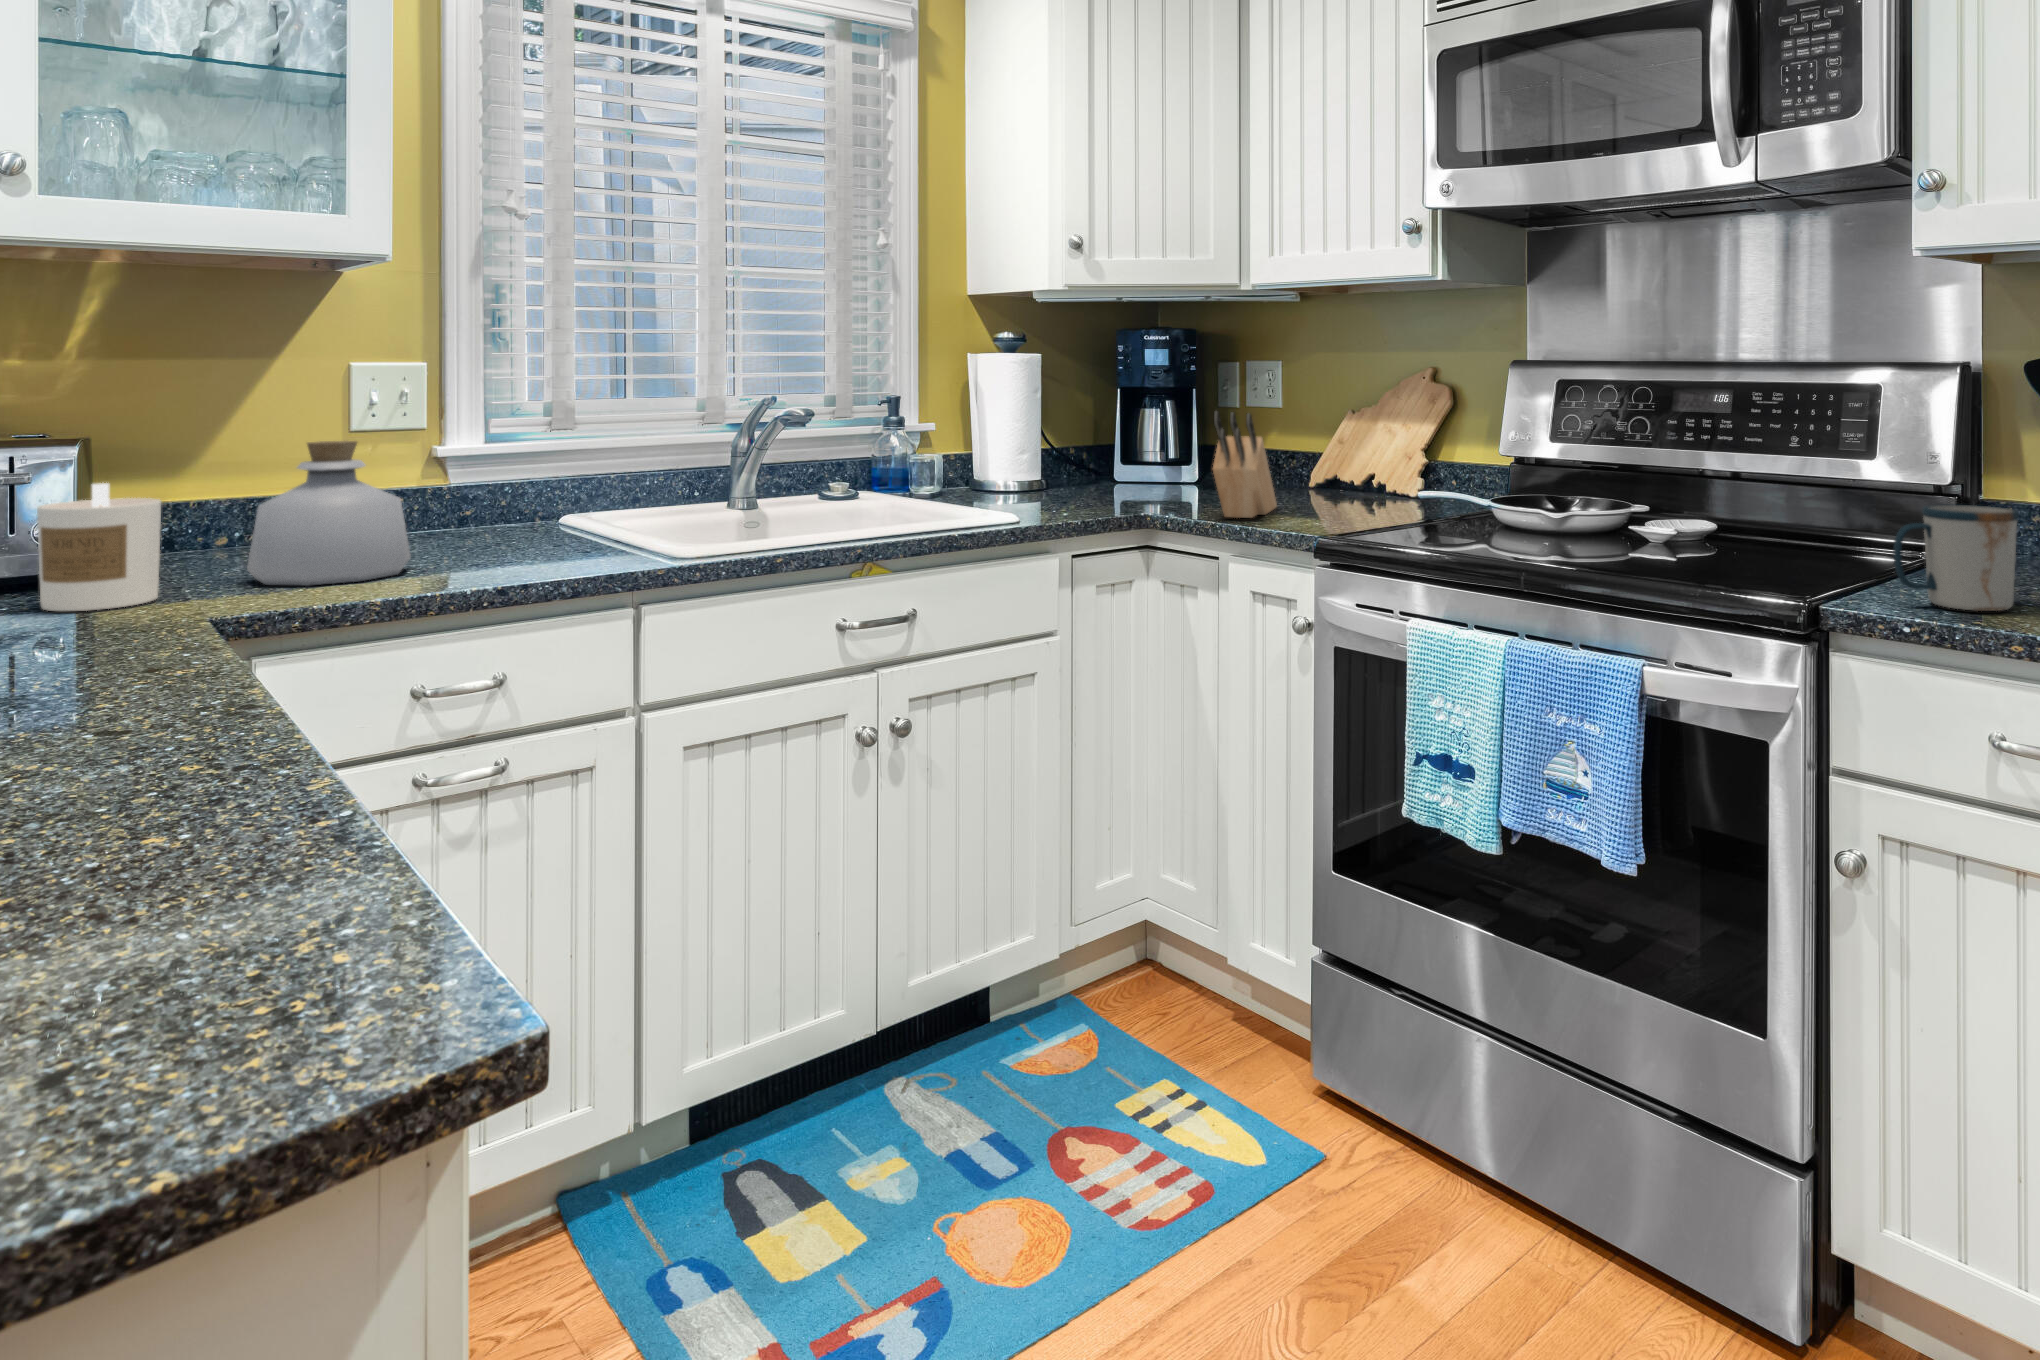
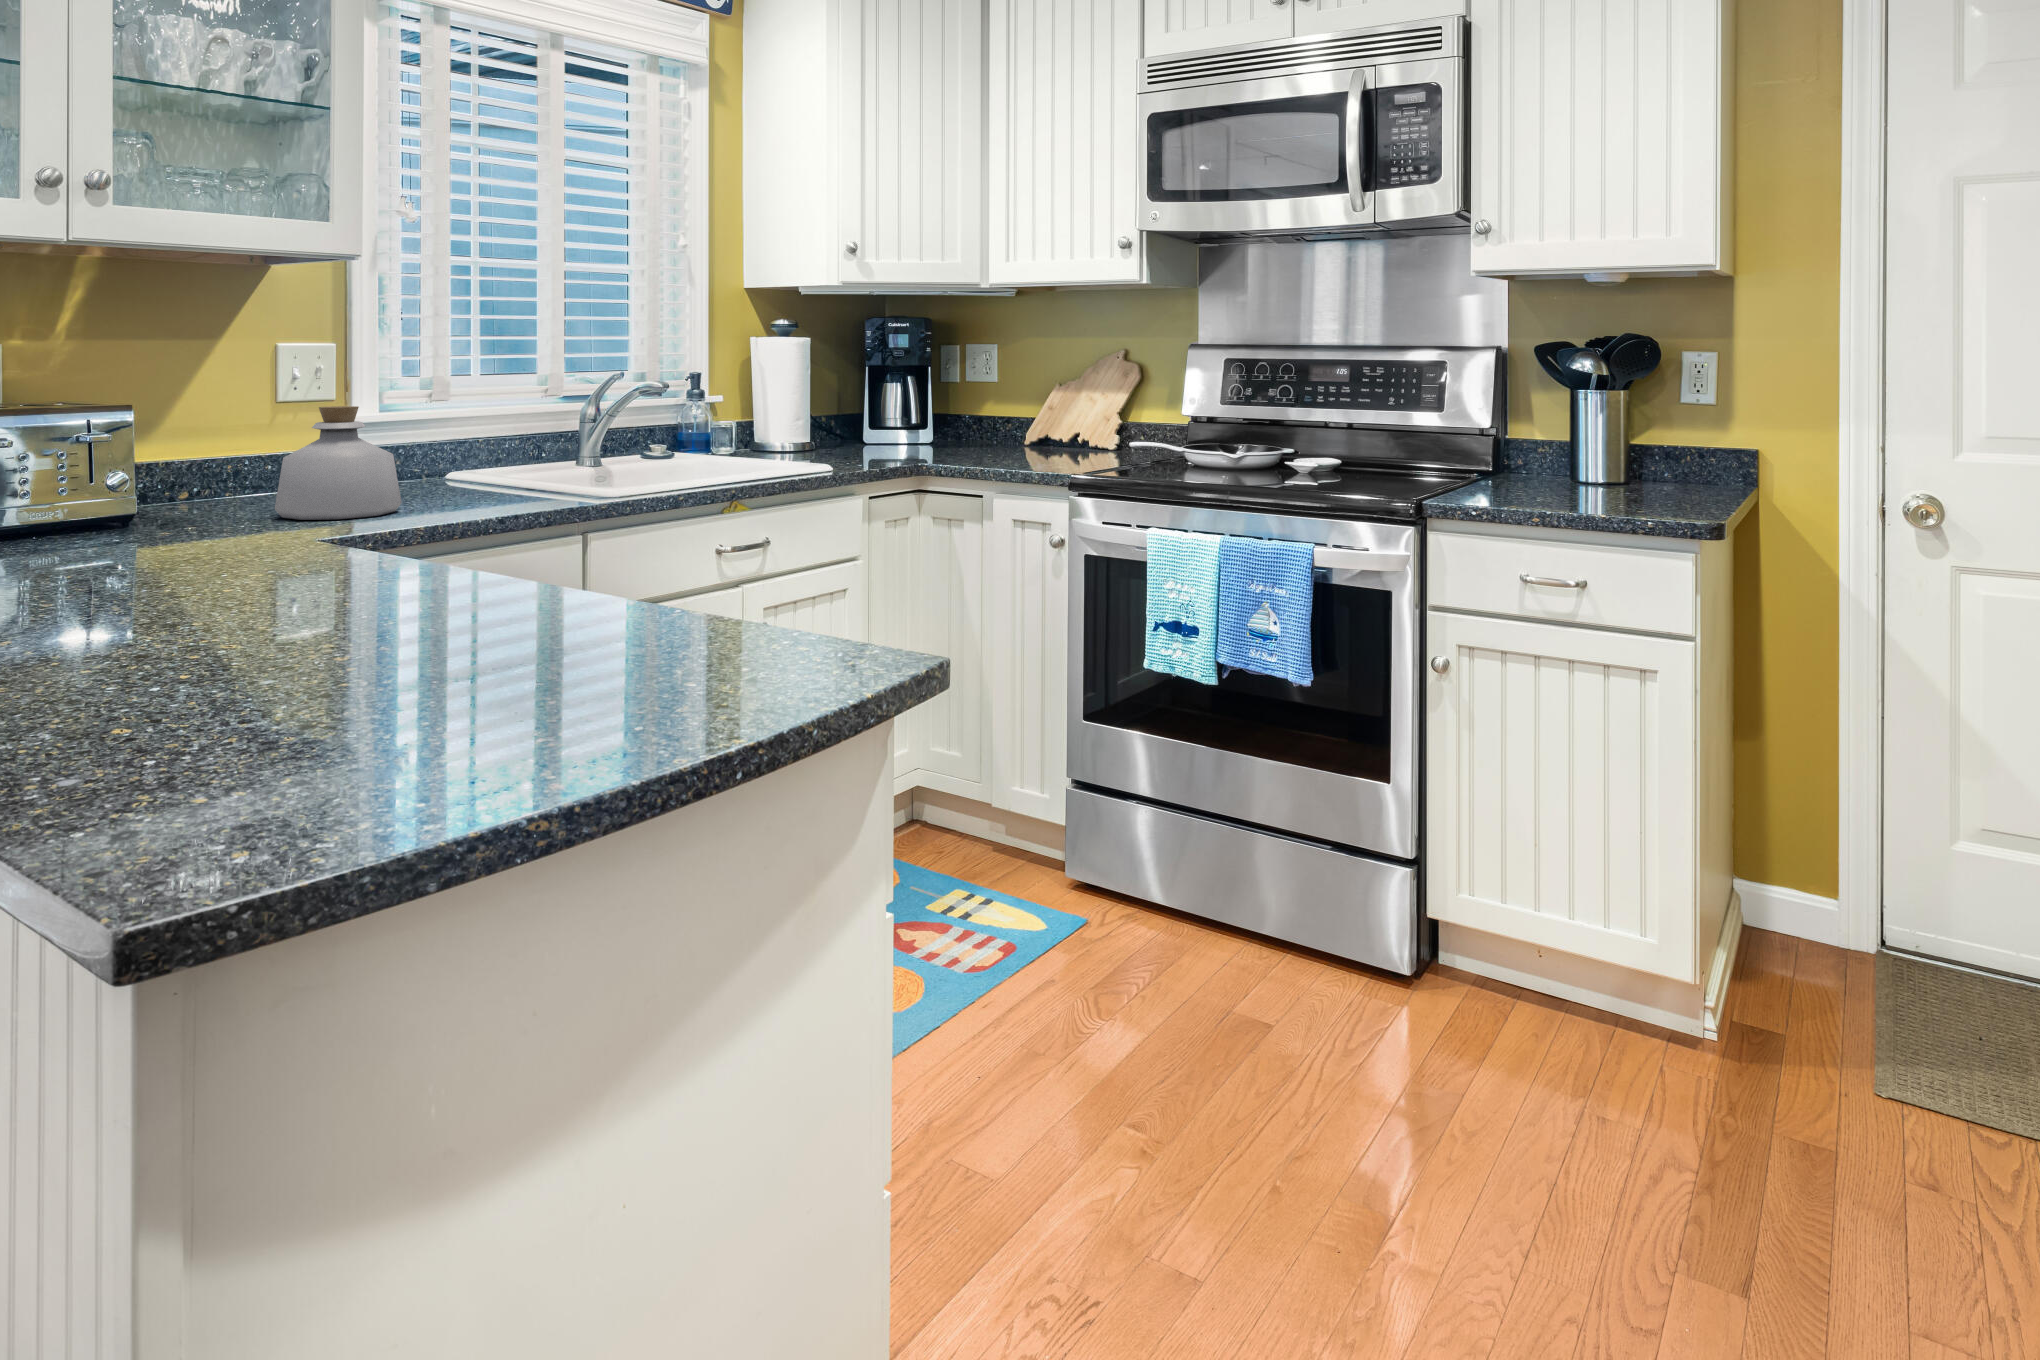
knife block: present [1213,411,1277,518] -> none [976,383,1014,465]
candle: present [37,483,161,611] -> none [149,438,240,538]
mug: present [1894,505,2019,611] -> none [1465,437,1536,501]

